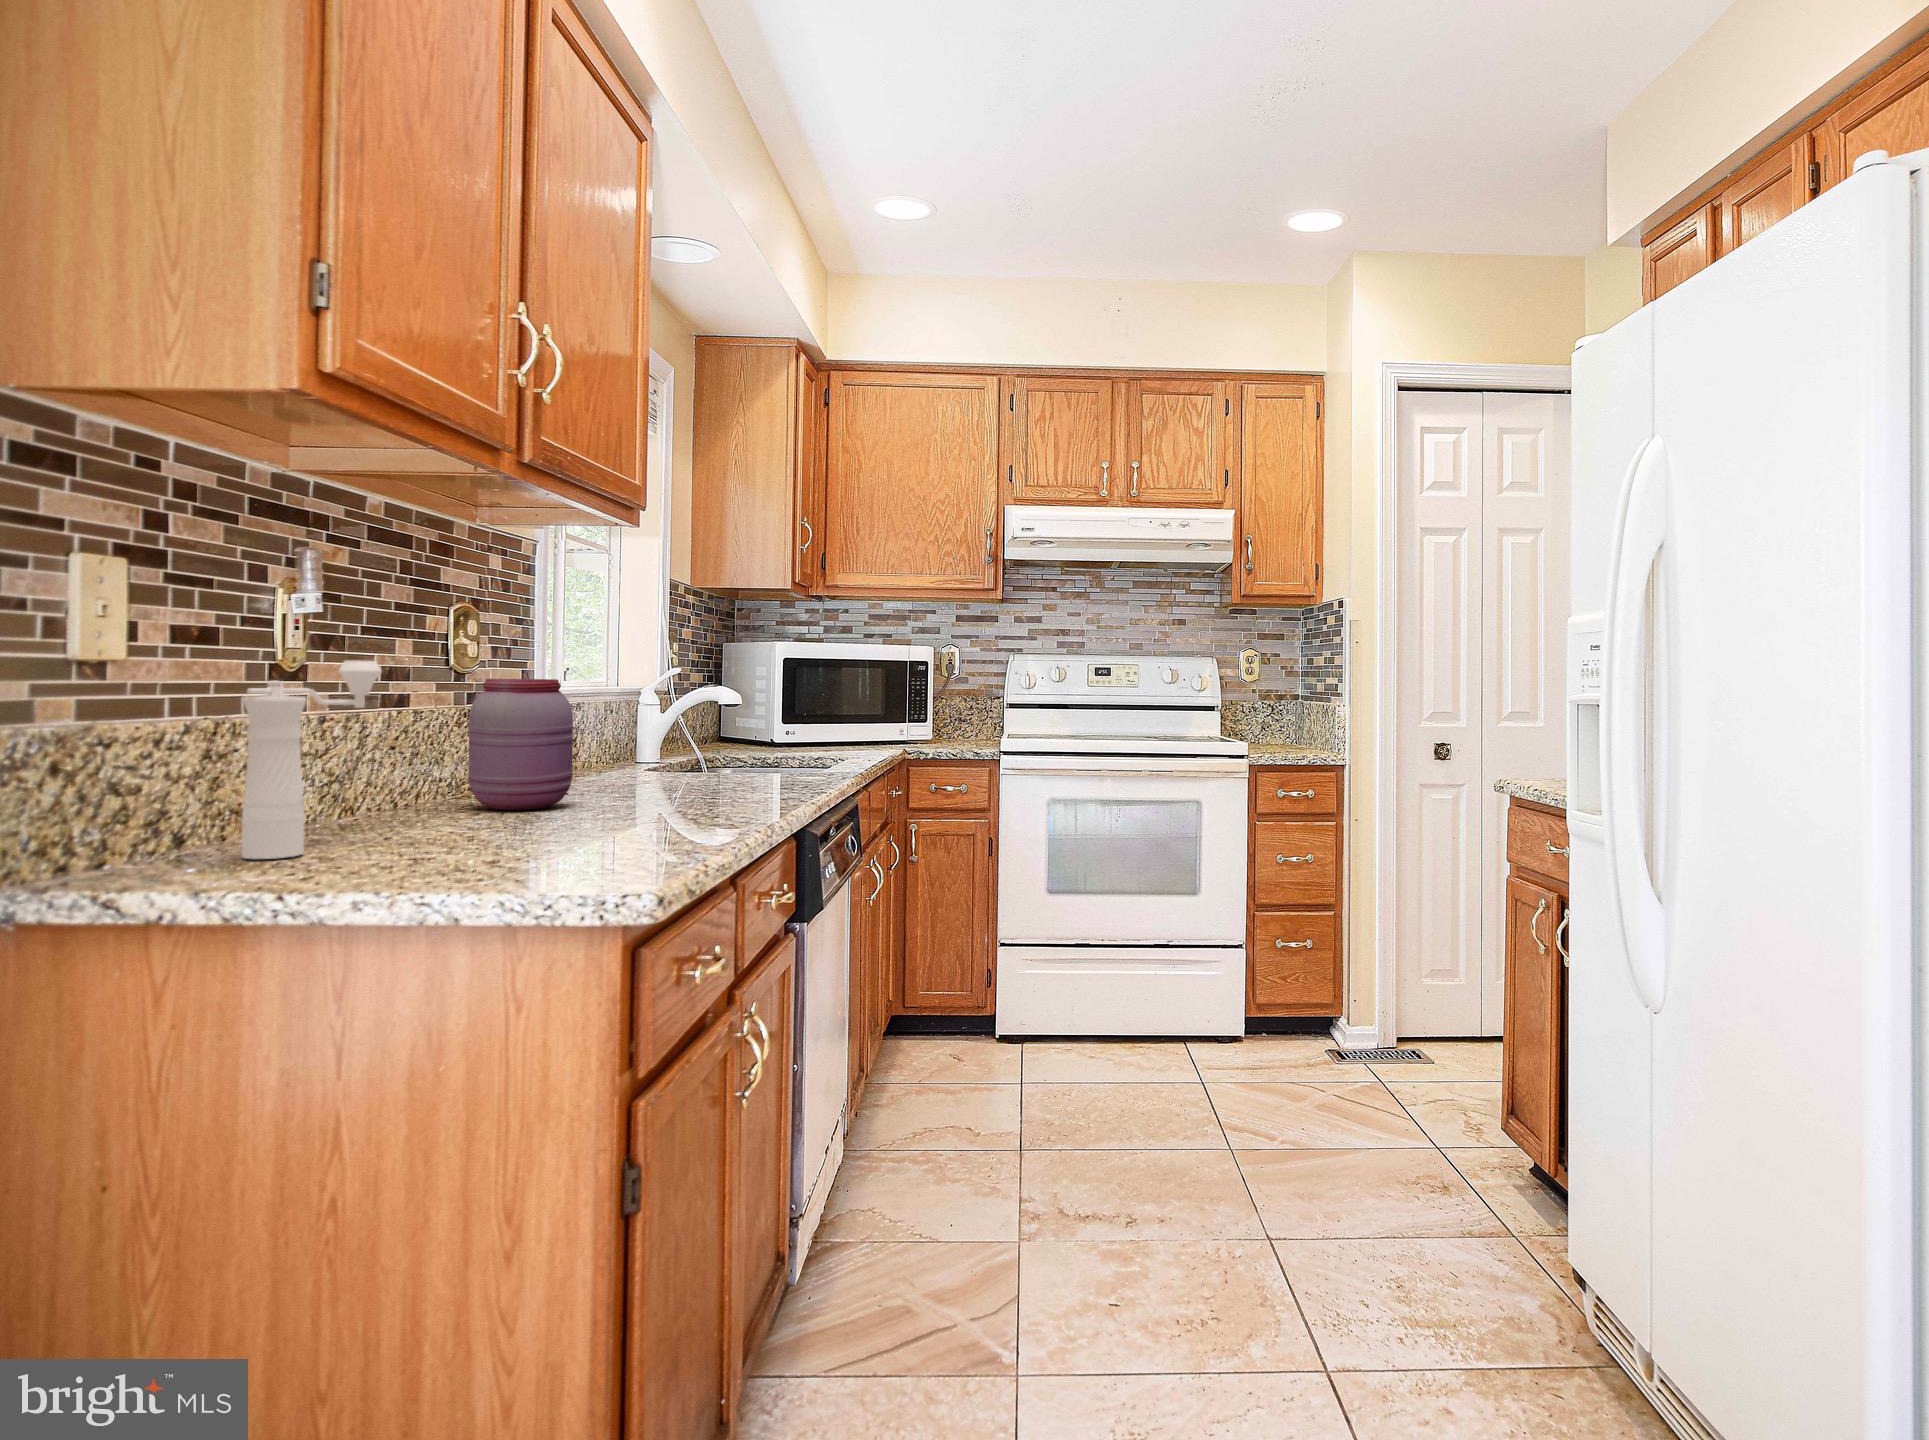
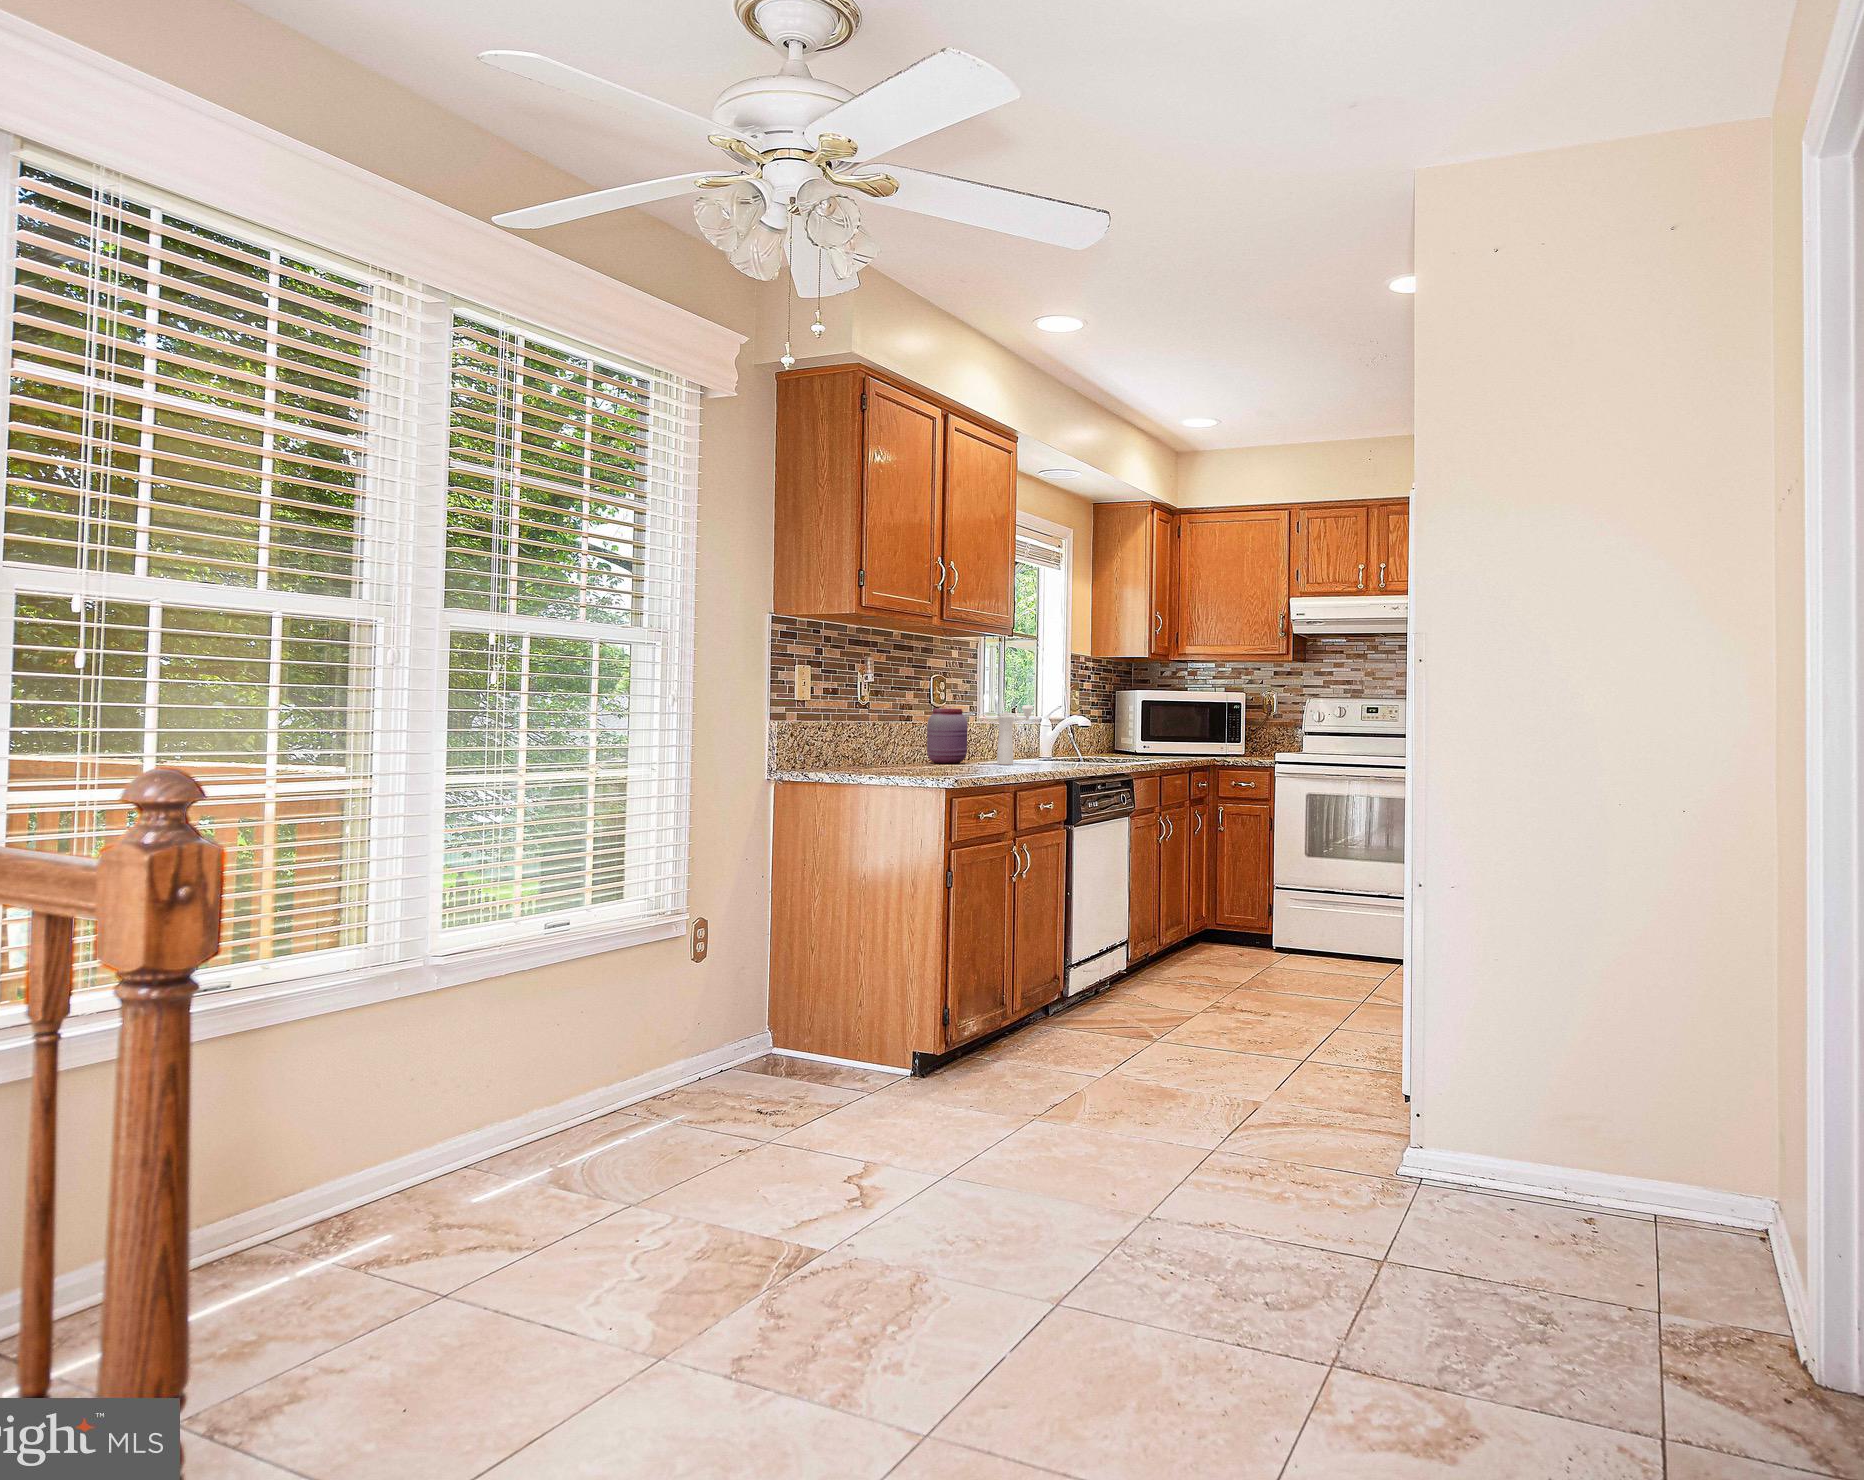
pepper mill: present [241,660,382,859] -> present [997,705,1034,765]

